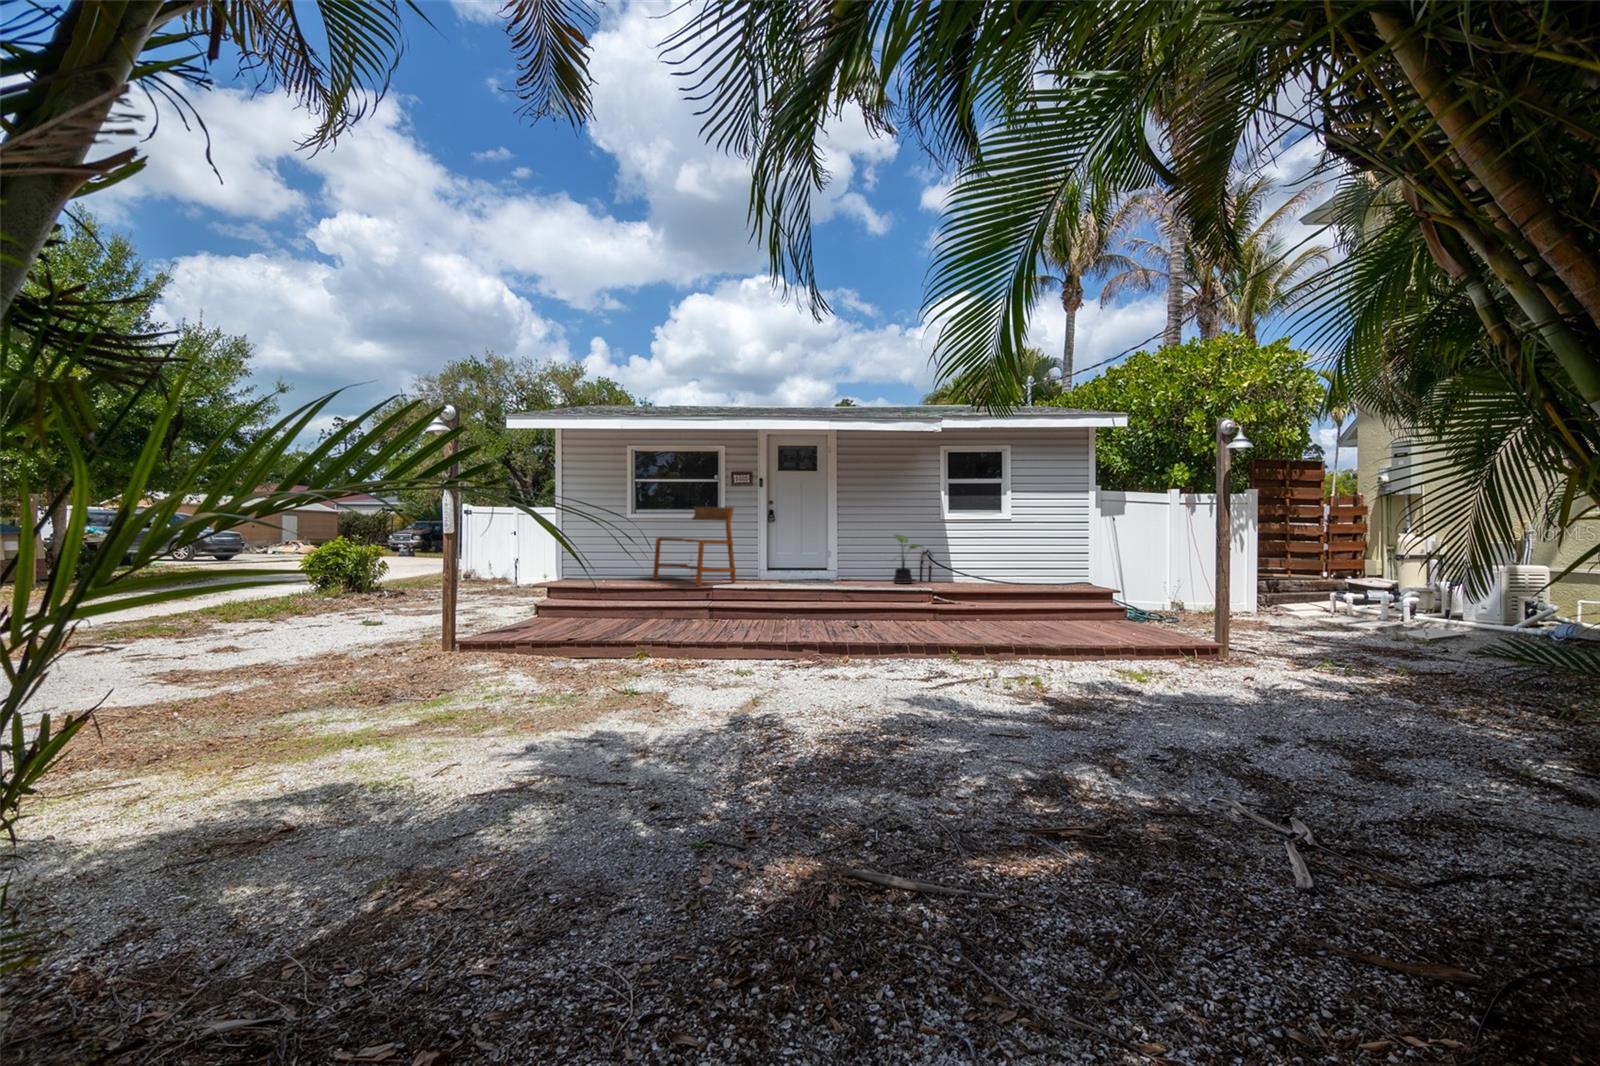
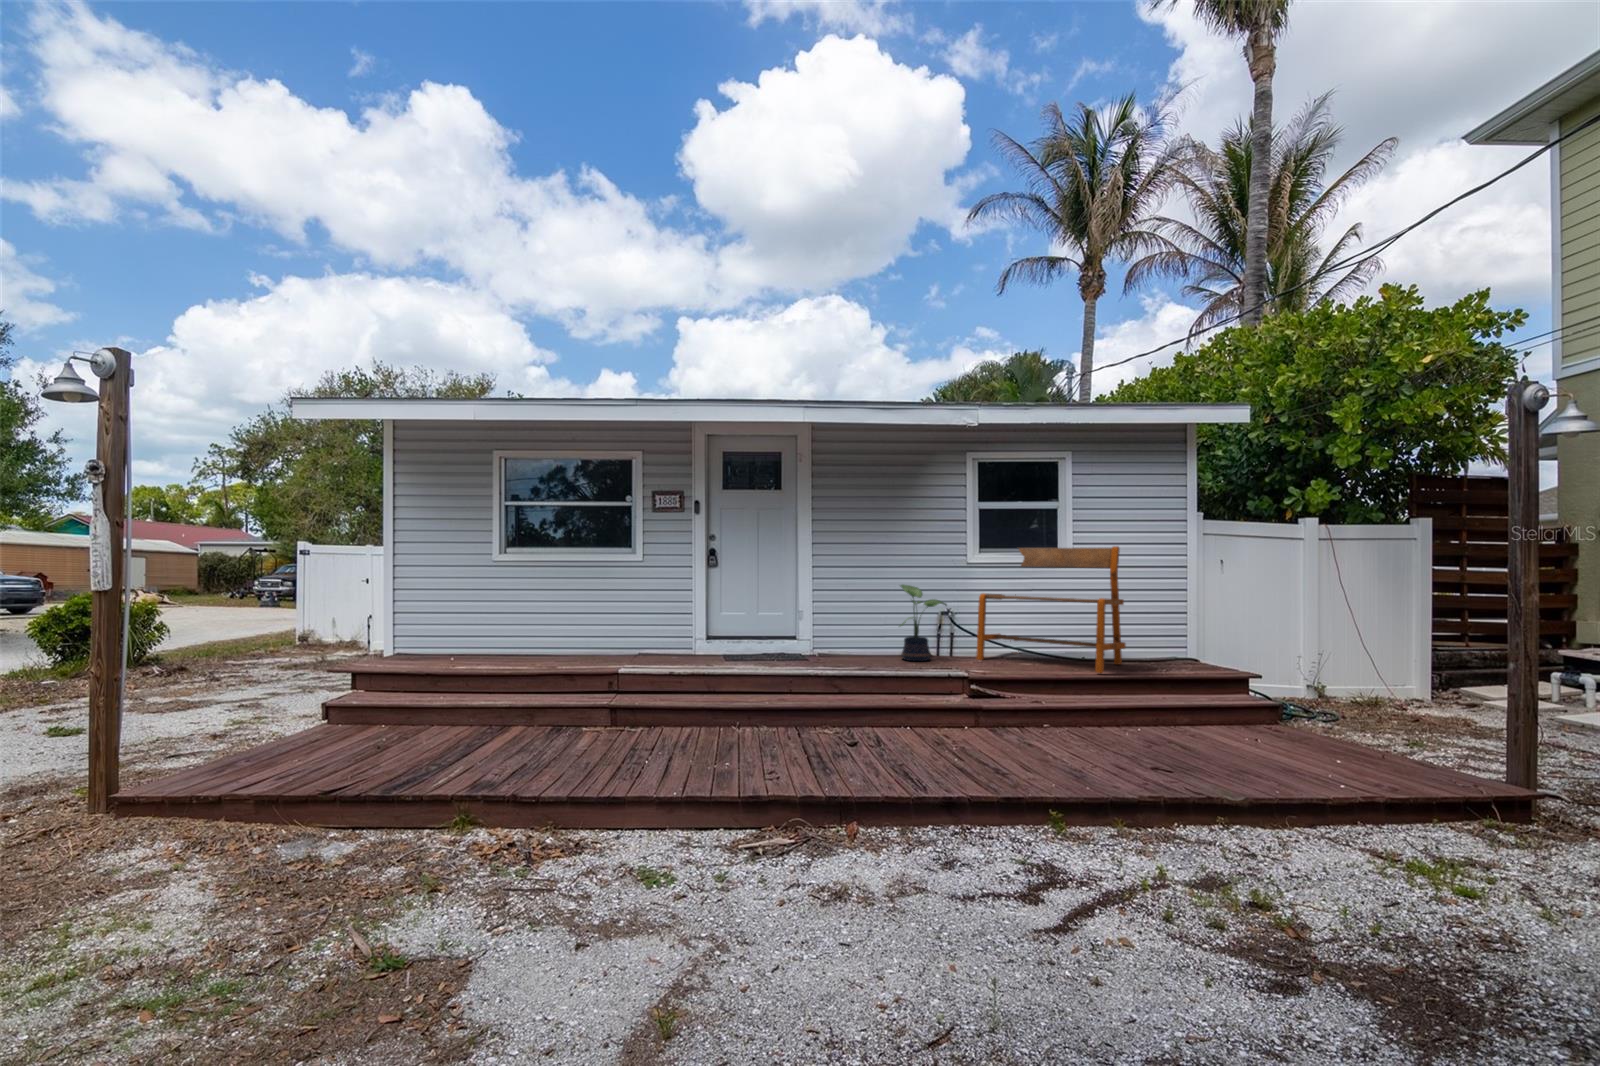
bench: present [653,507,736,586] -> present [976,546,1126,673]

